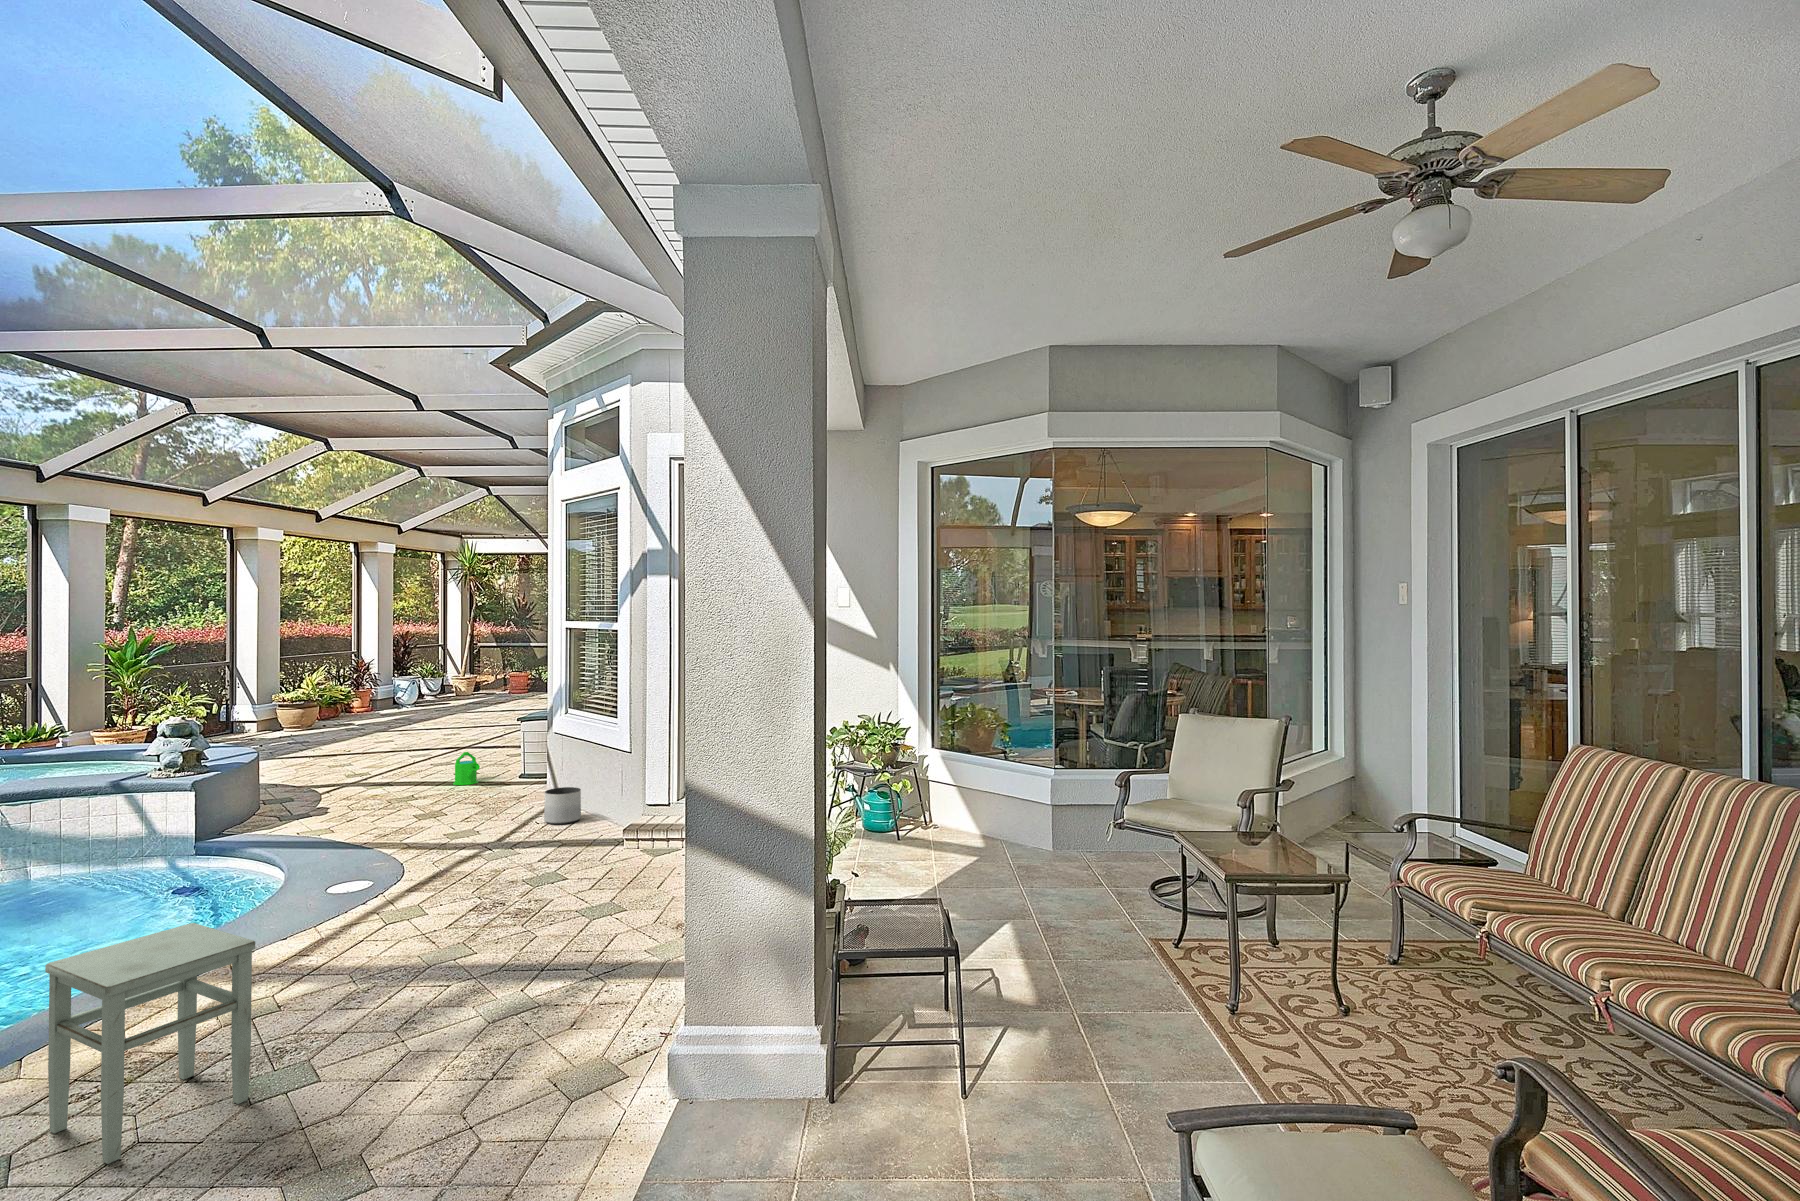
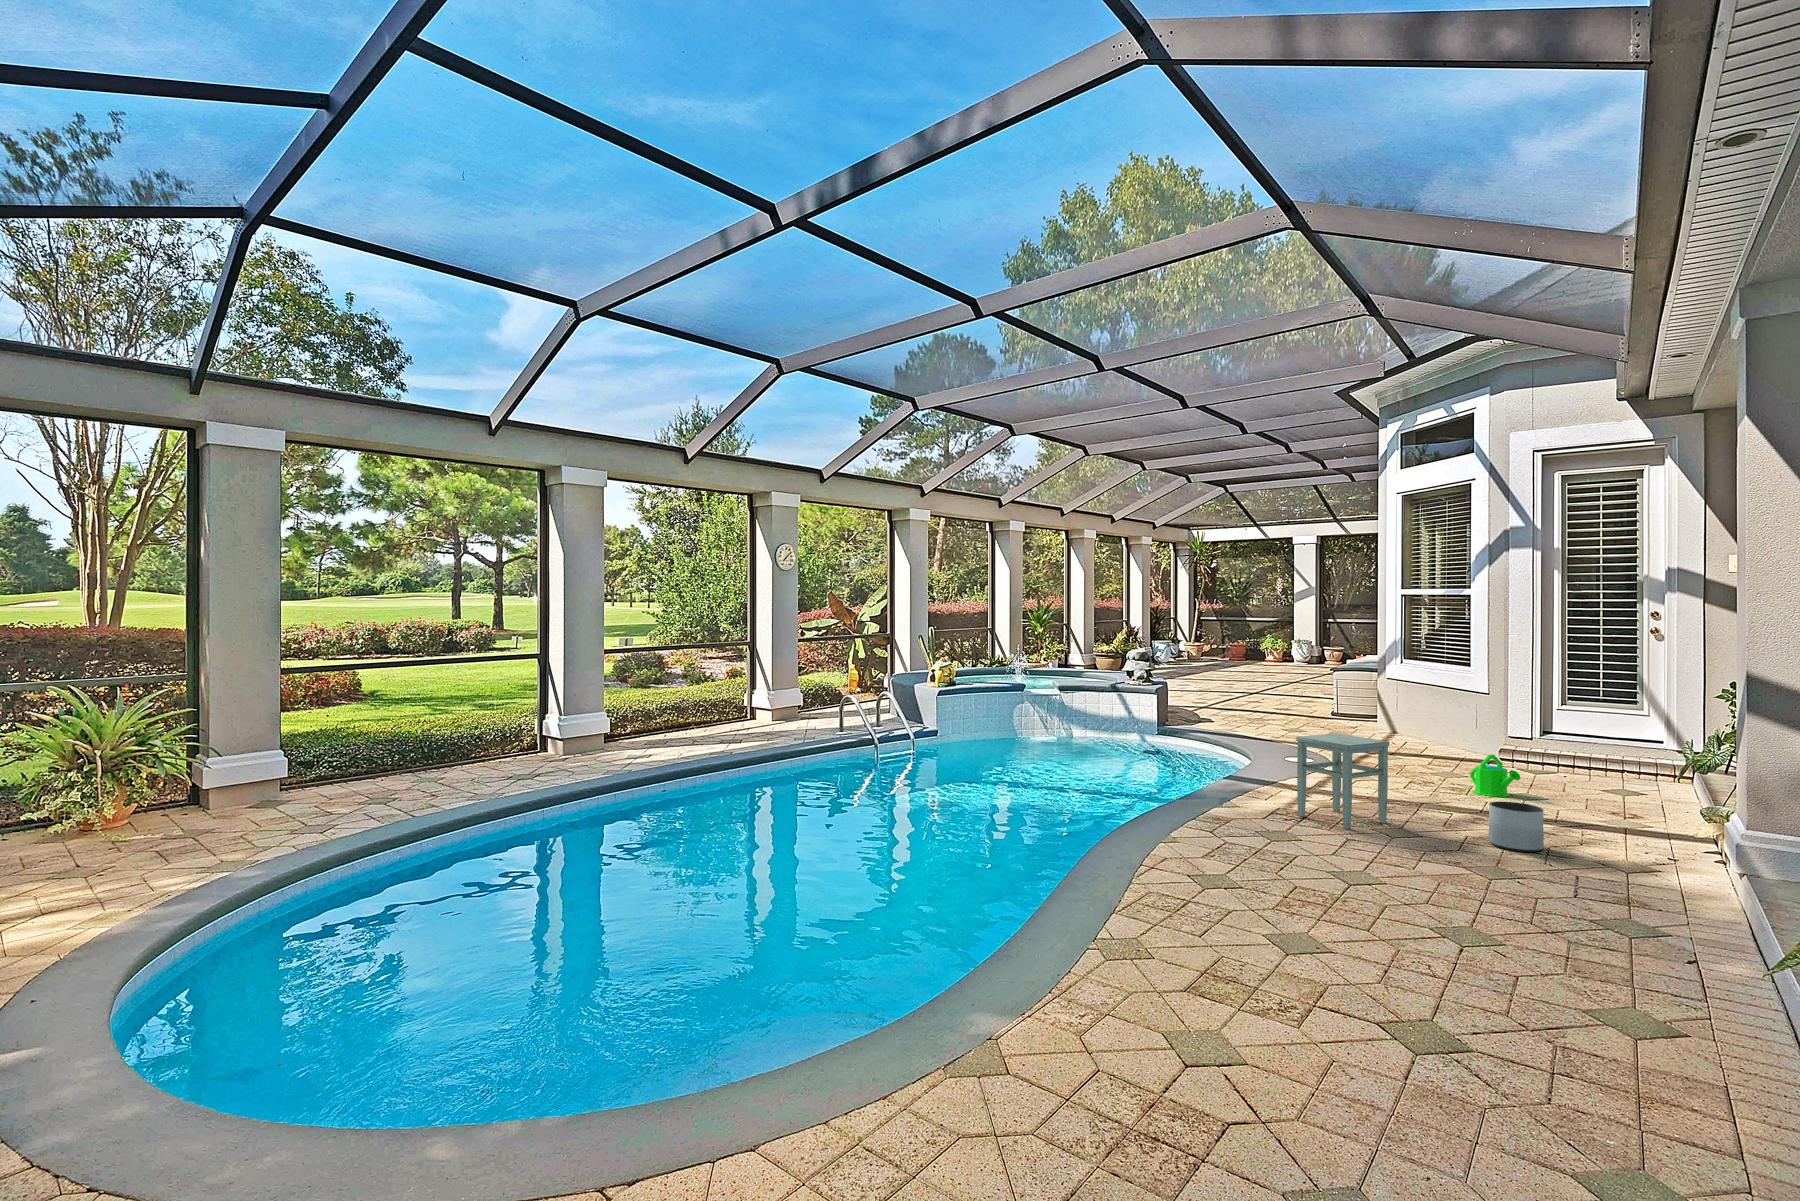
watering can: present [453,752,480,785] -> present [1470,754,1521,797]
planter: present [544,787,581,824] -> present [1489,801,1544,852]

